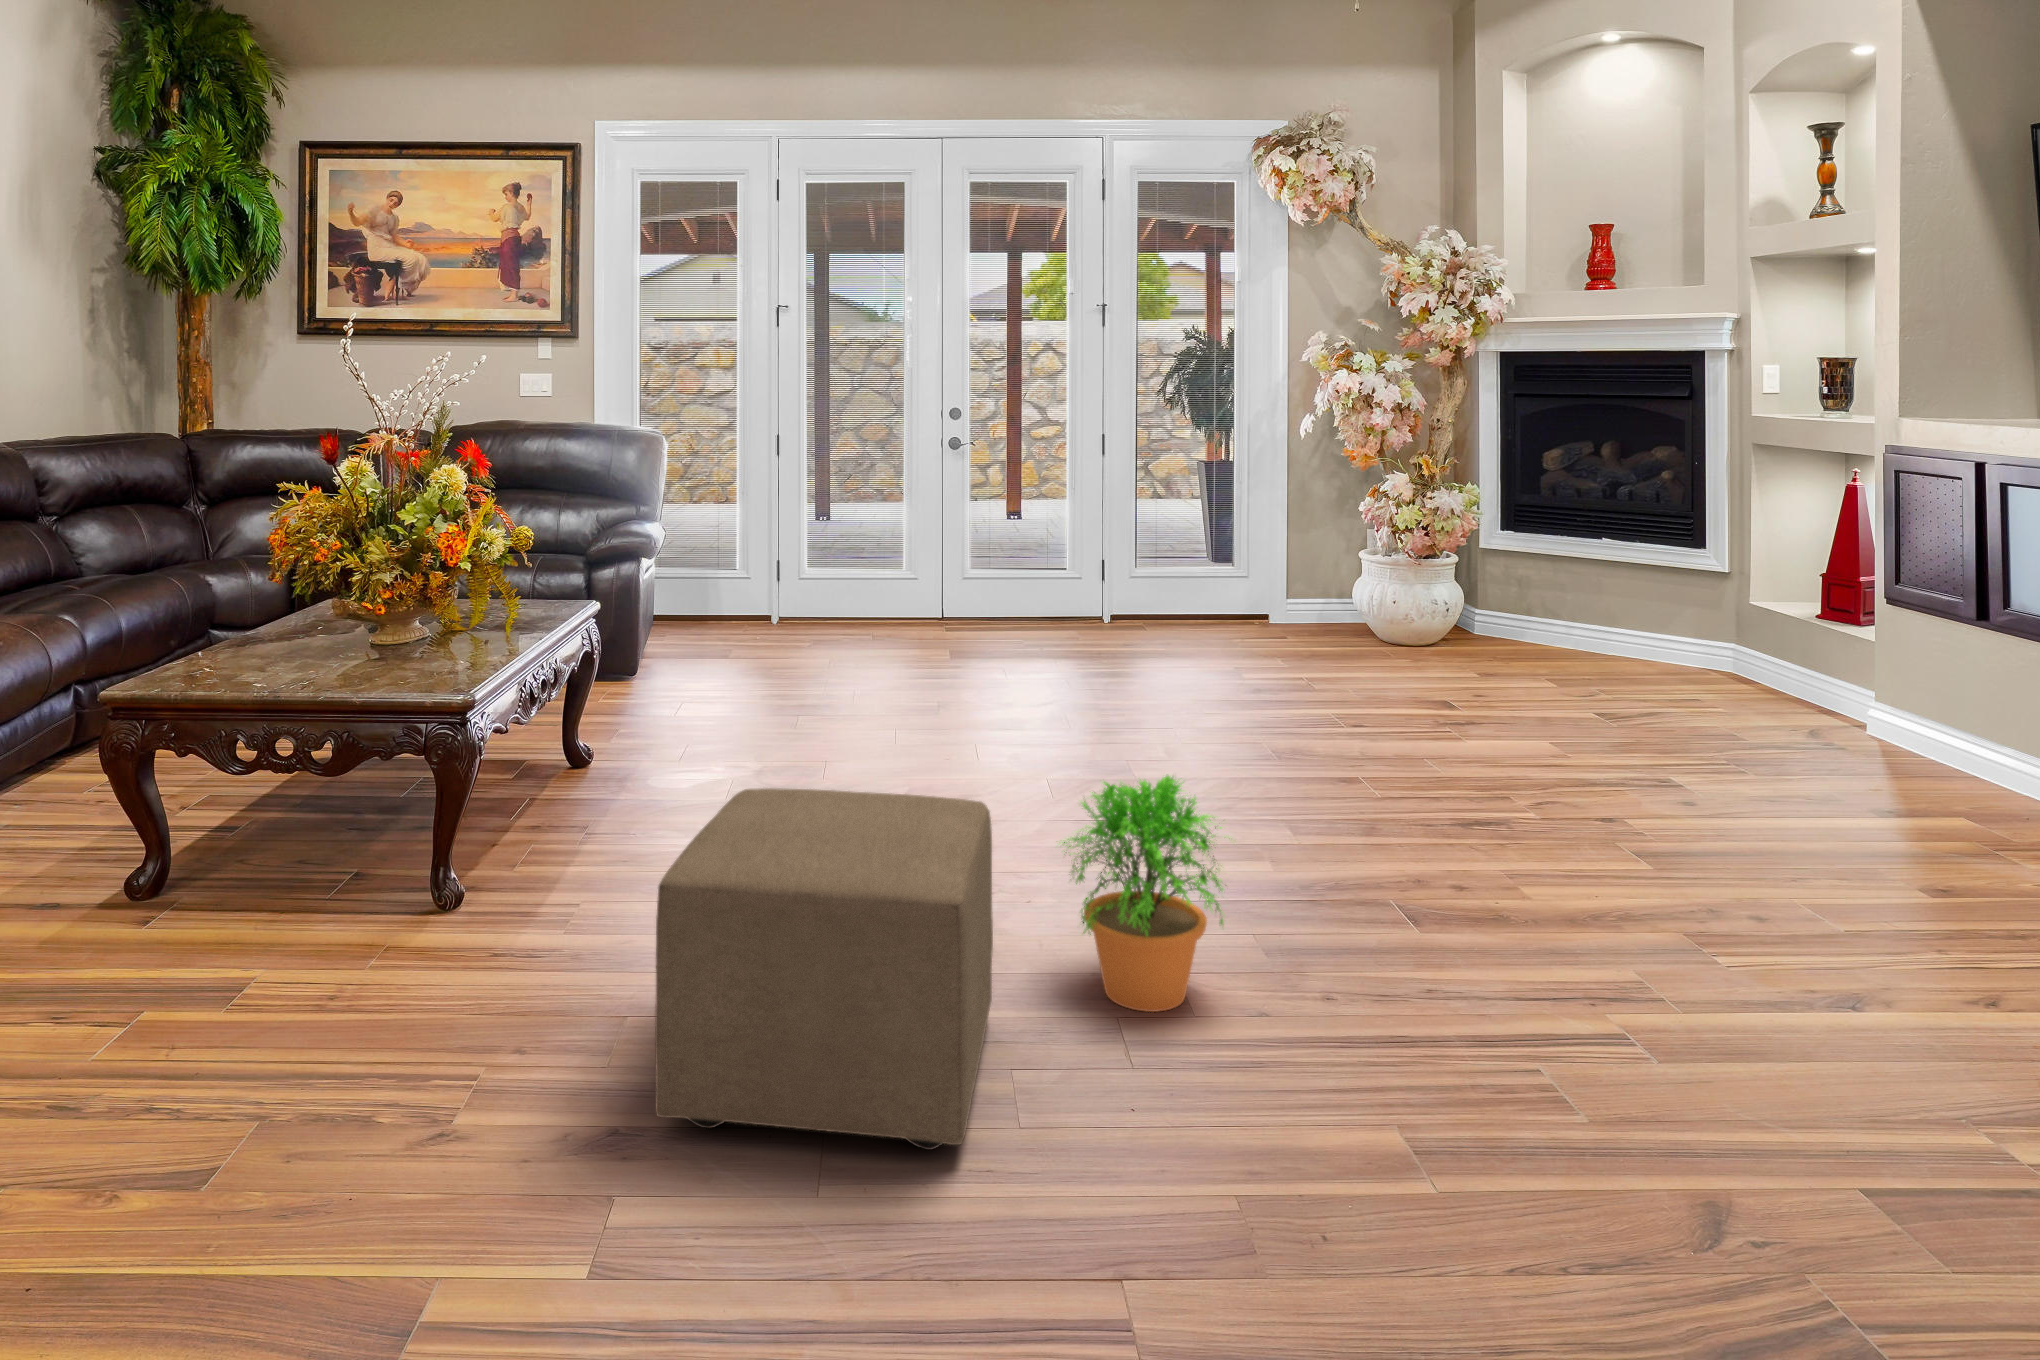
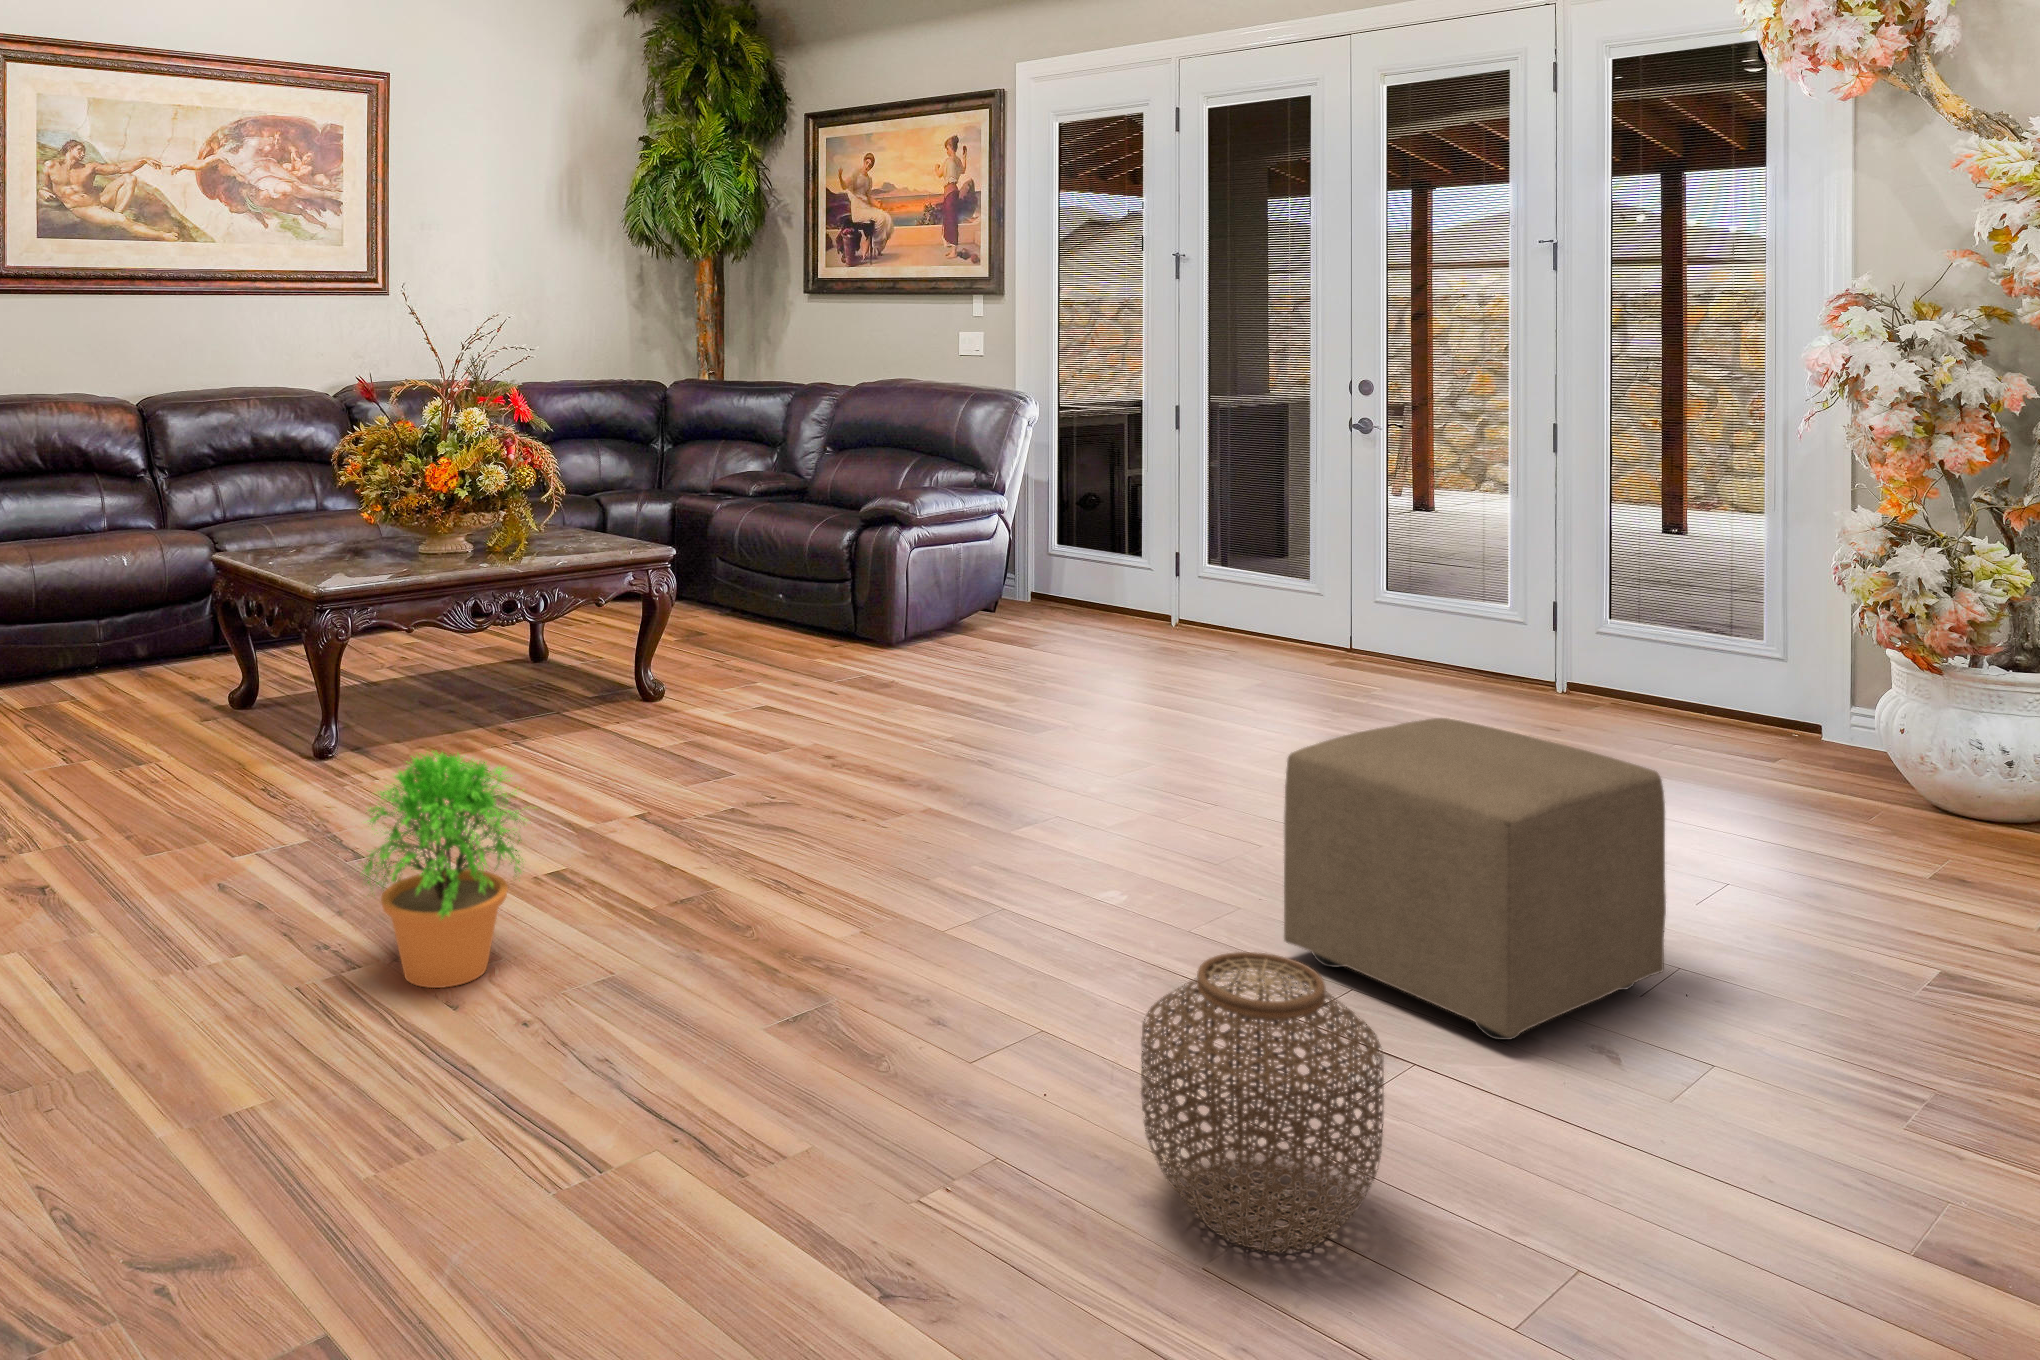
woven basket: none [1687,746,1856,919] -> present [1141,952,1384,1252]
ottoman: present [655,788,993,1150] -> present [1284,718,1666,1040]

